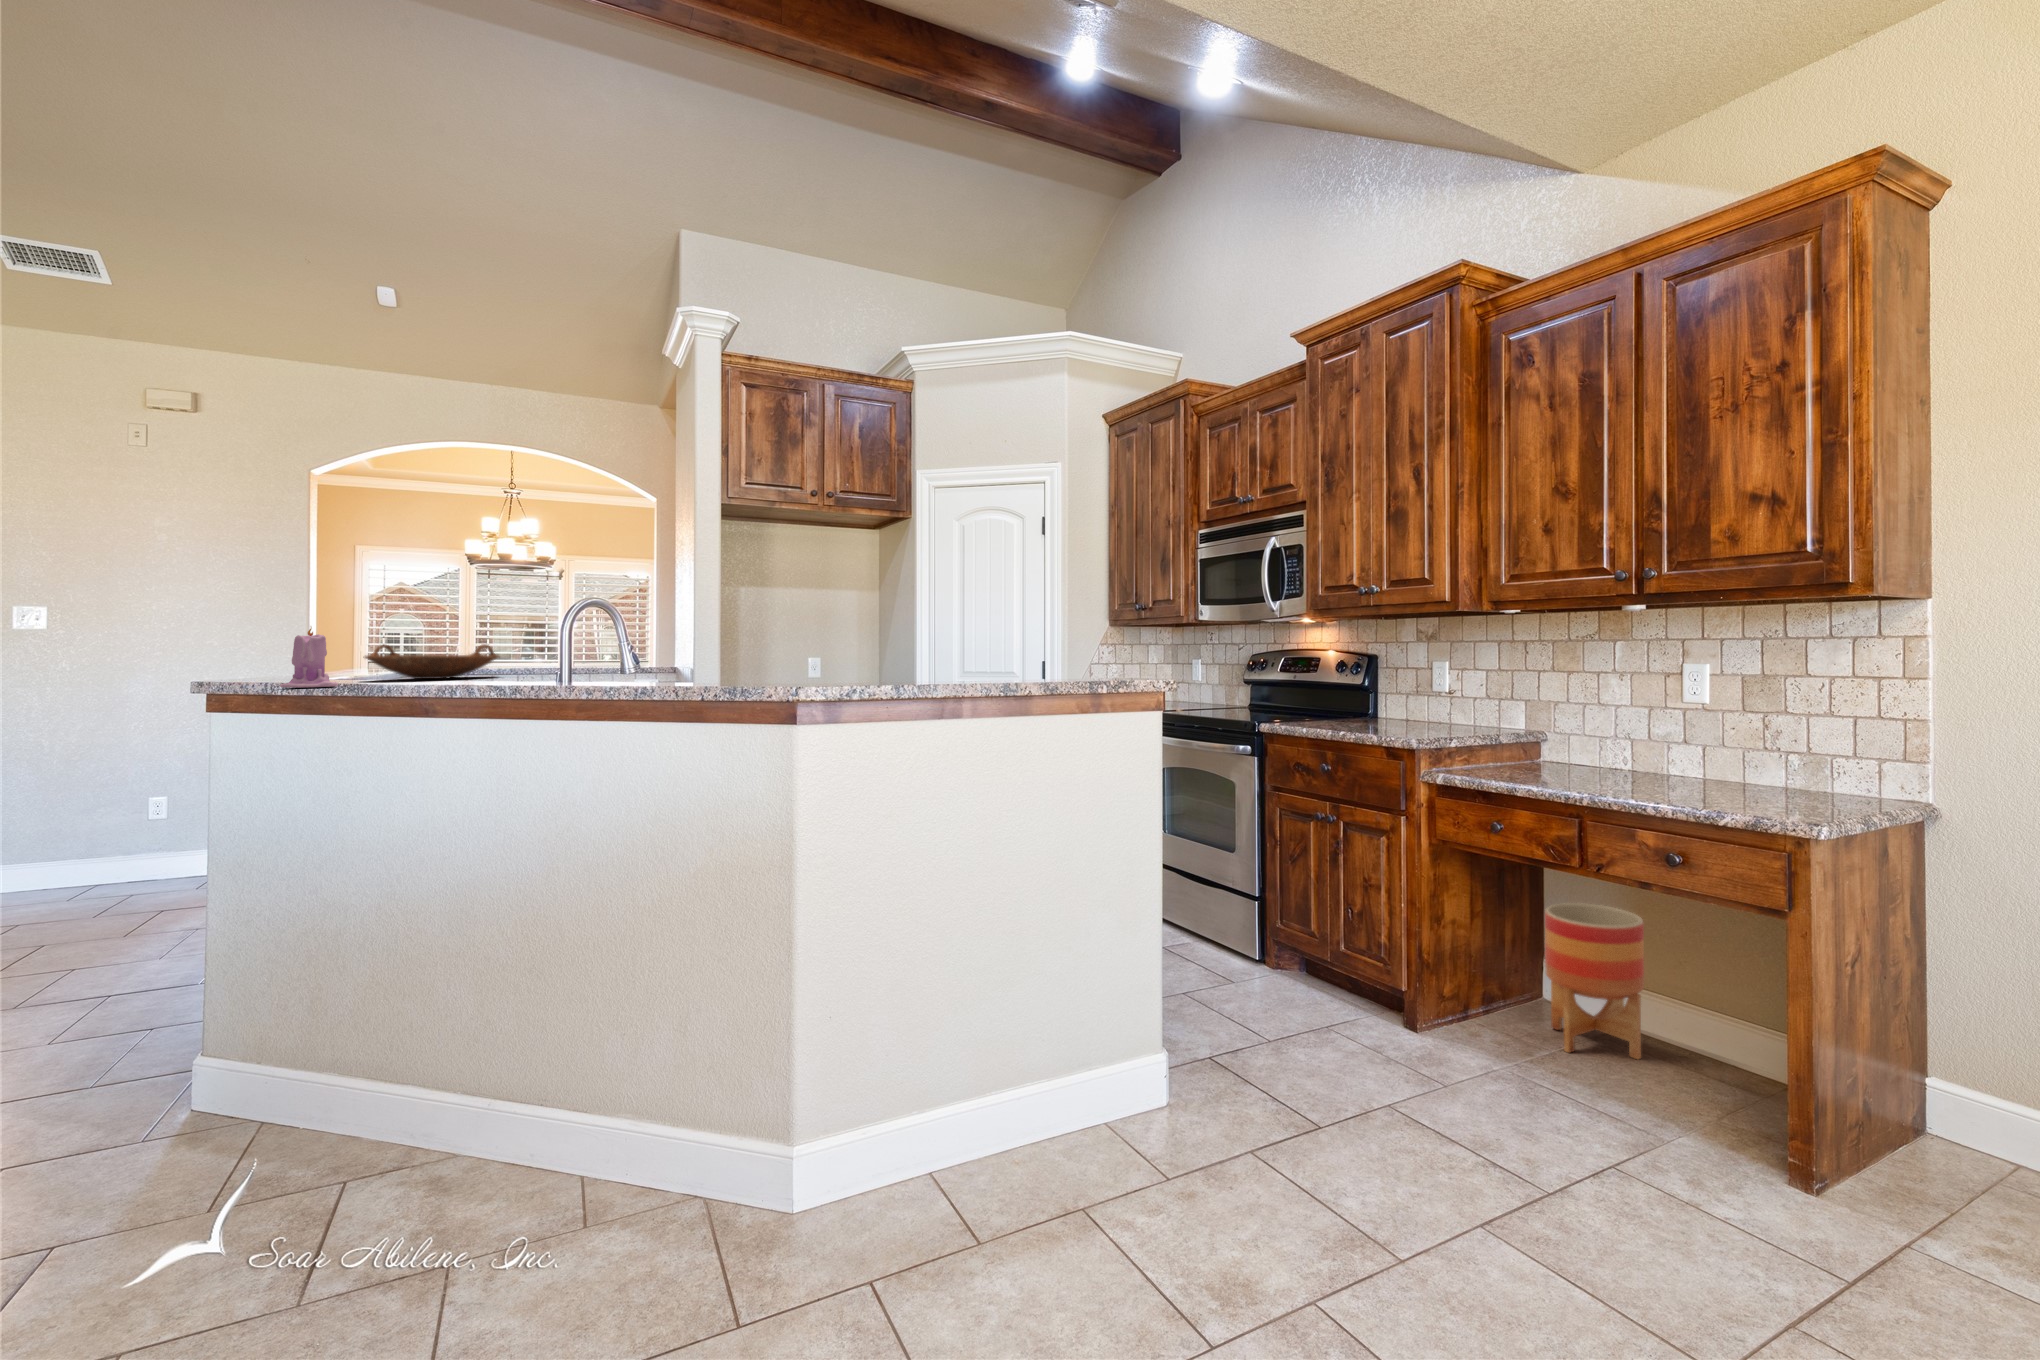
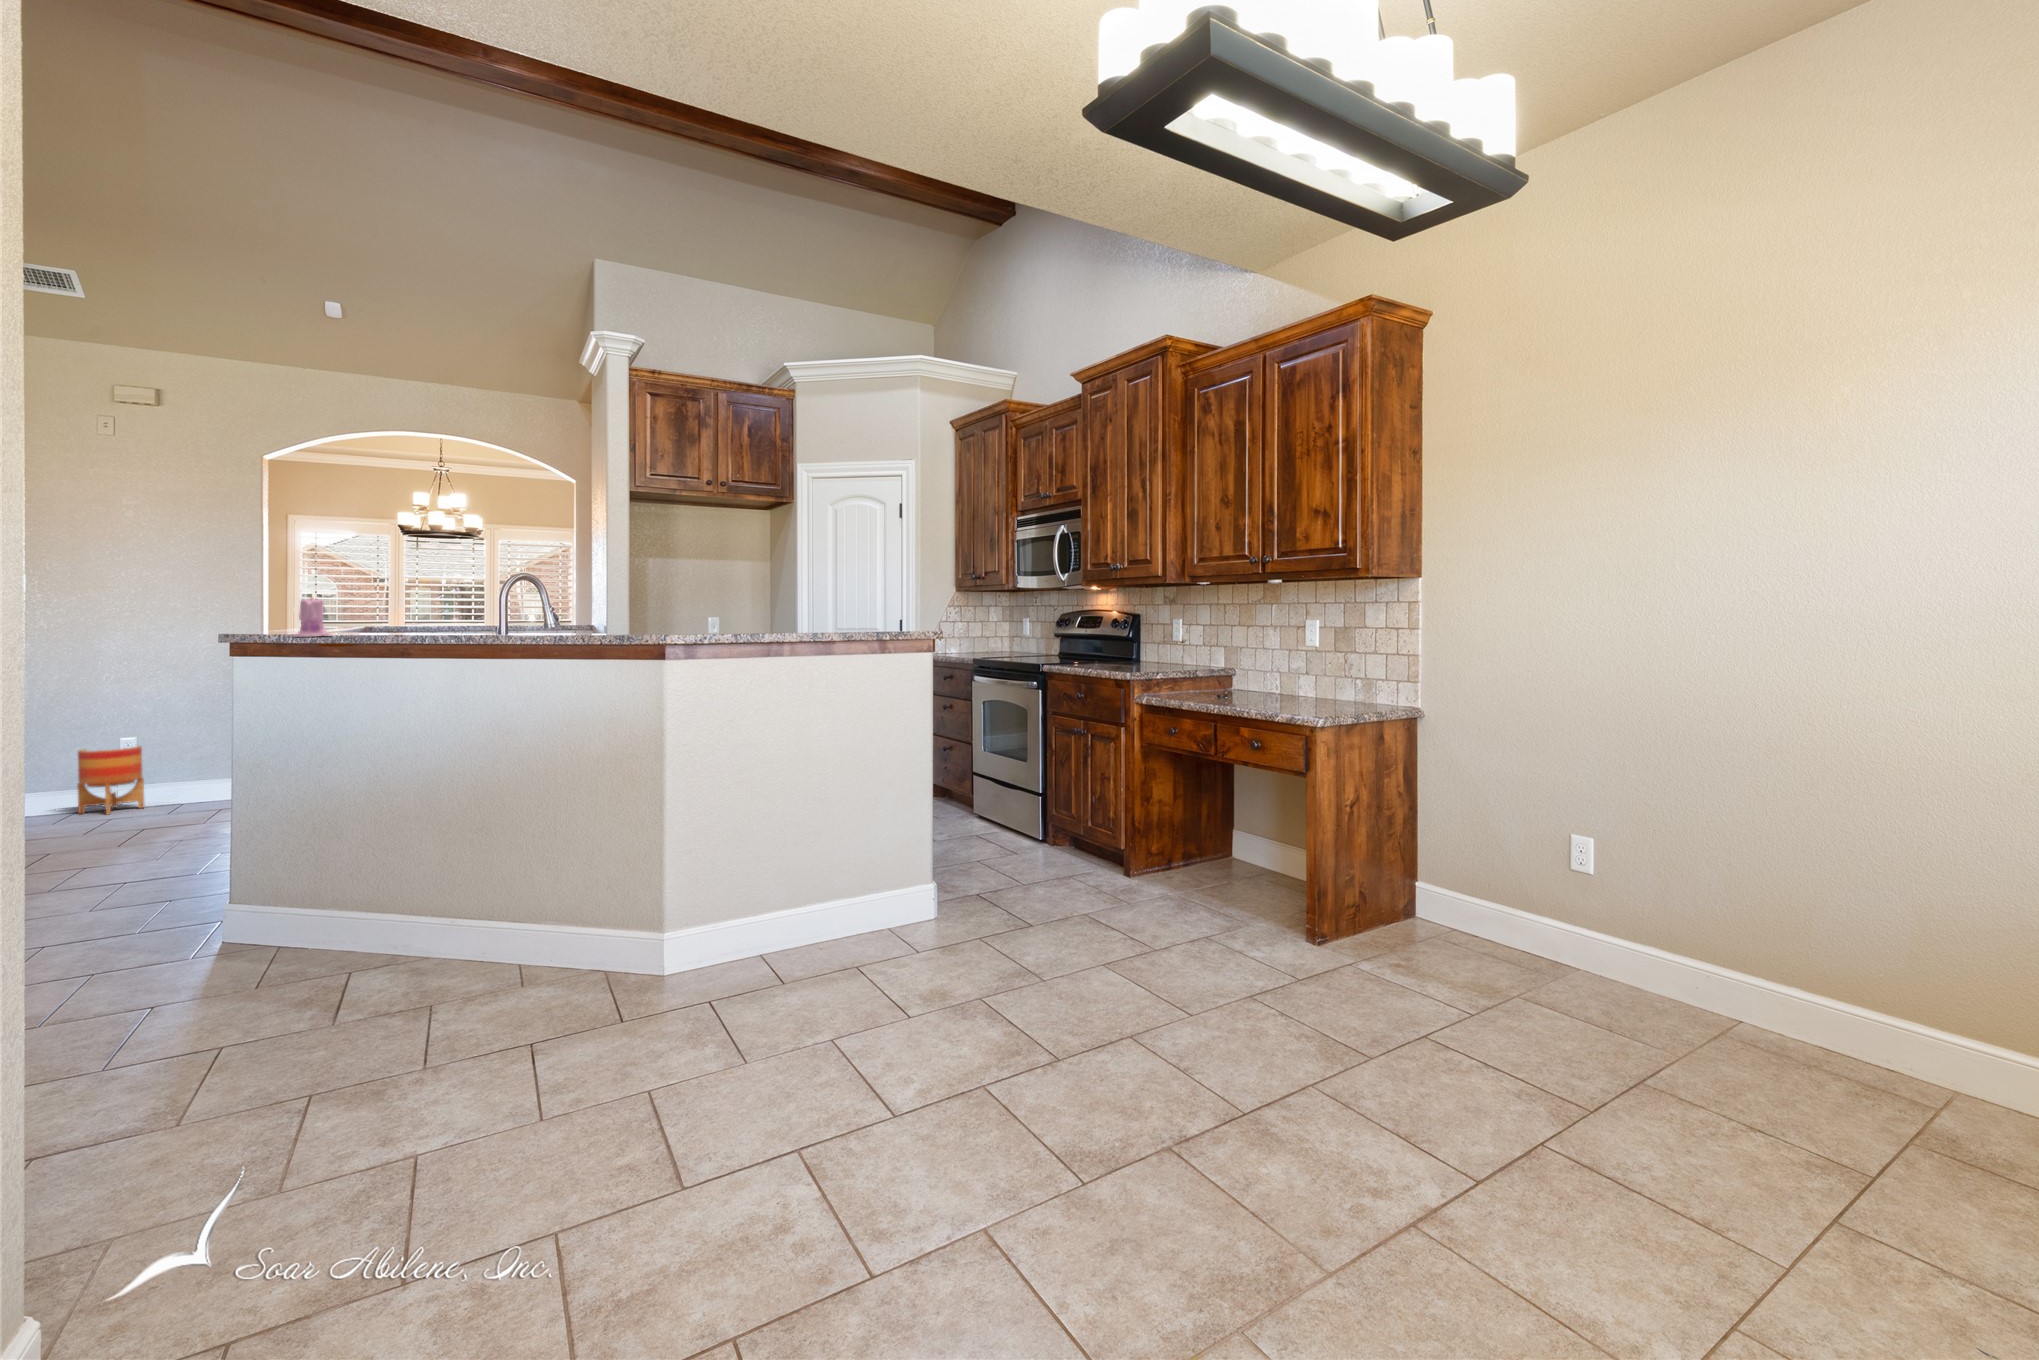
bowl: present [365,644,499,679] -> none [346,606,452,631]
planter: present [1545,903,1644,1059] -> present [77,746,144,815]

